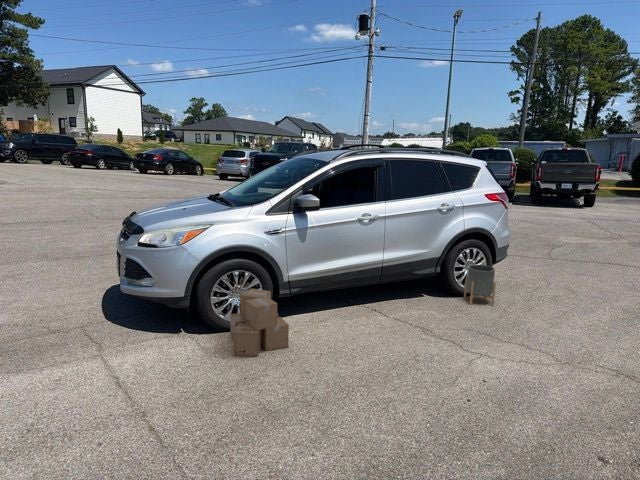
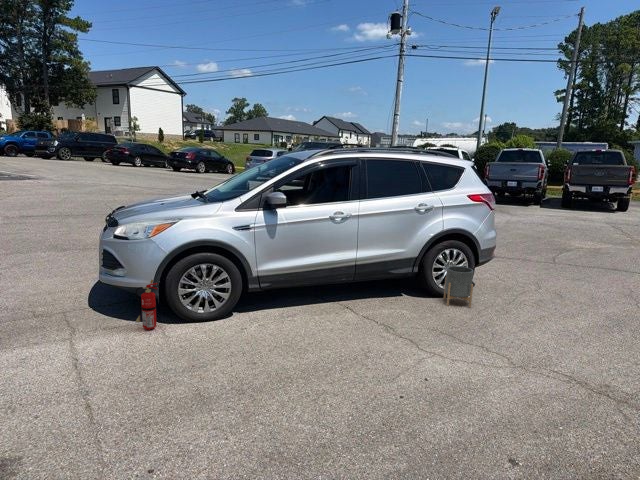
cardboard box: present [230,288,289,356] -> none [191,282,247,347]
fire extinguisher: none [167,289,191,342] -> present [135,280,158,330]

